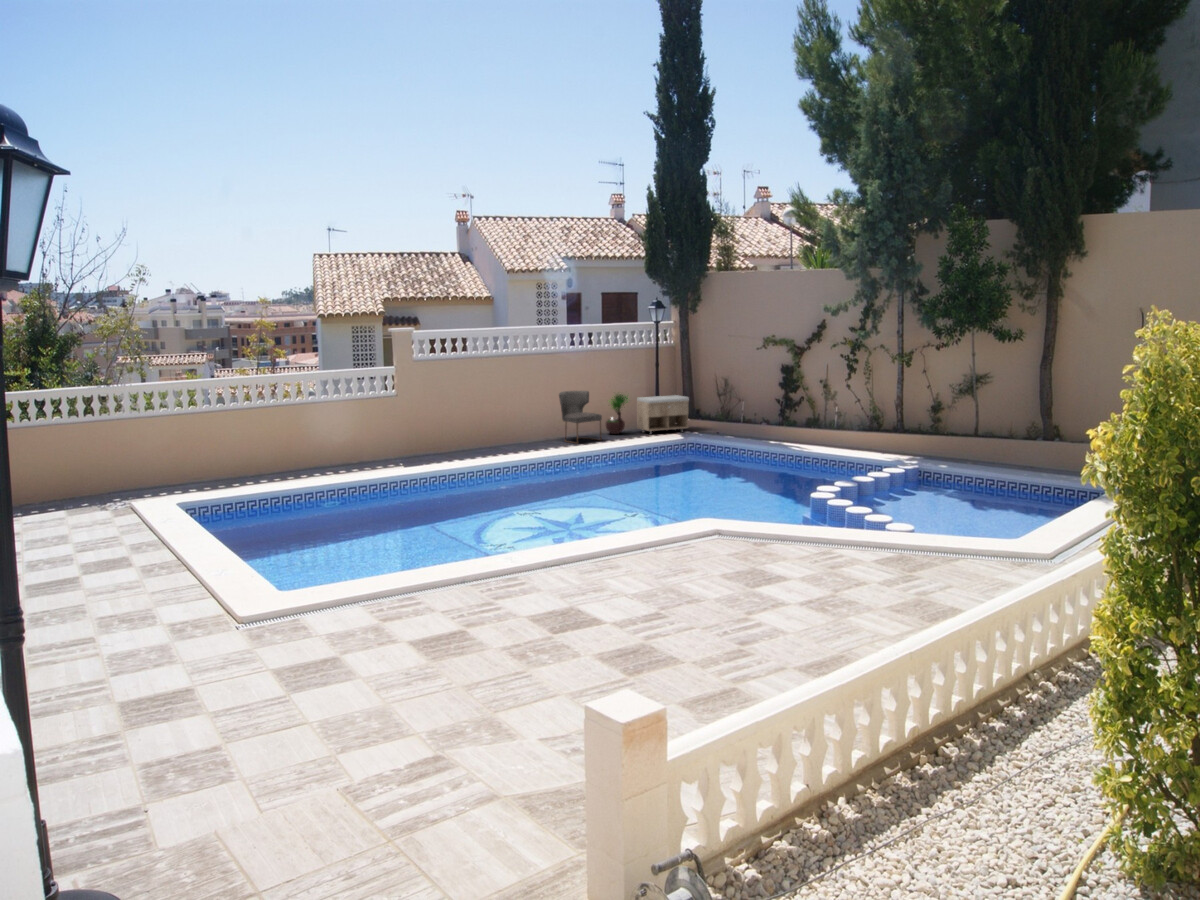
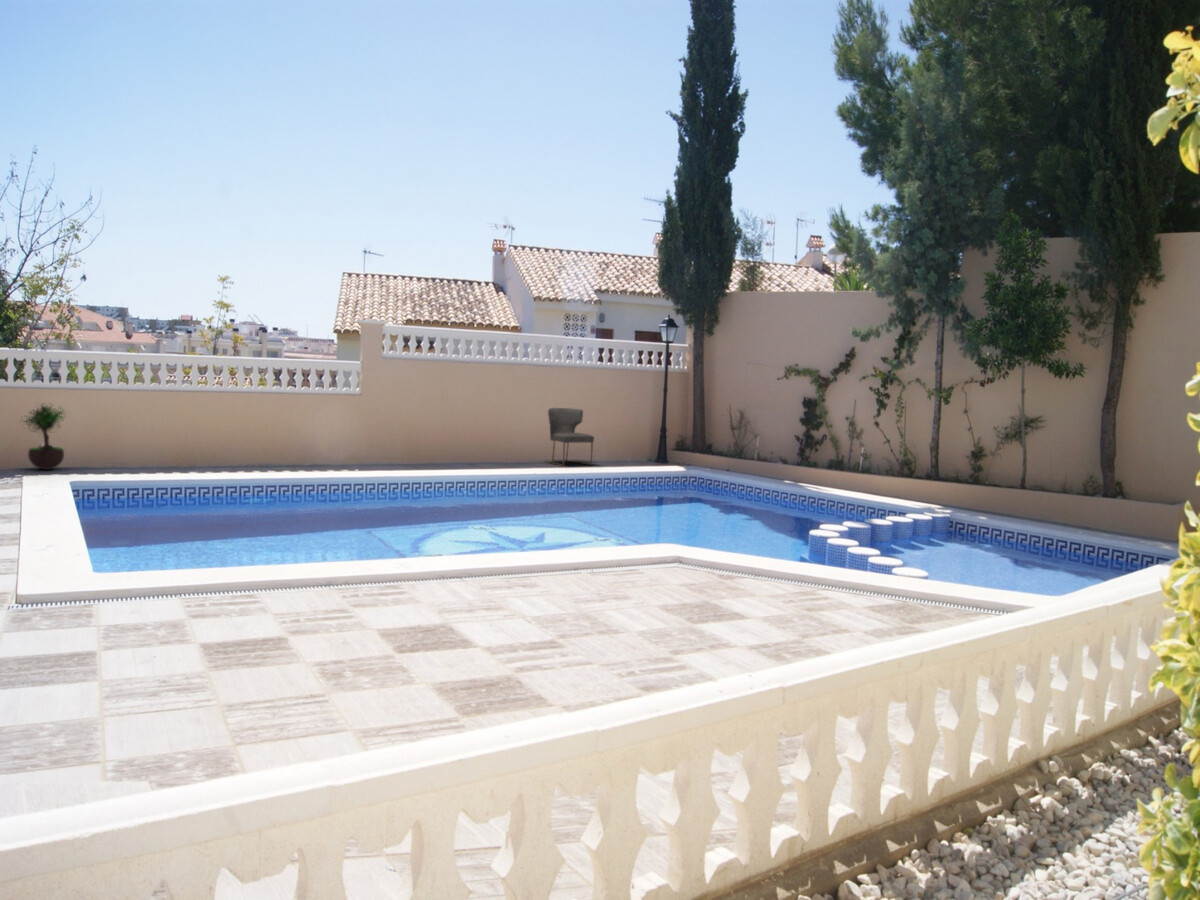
potted tree: present [606,394,628,434] -> present [25,405,64,470]
storage bench: present [637,395,689,434] -> none [637,423,696,464]

